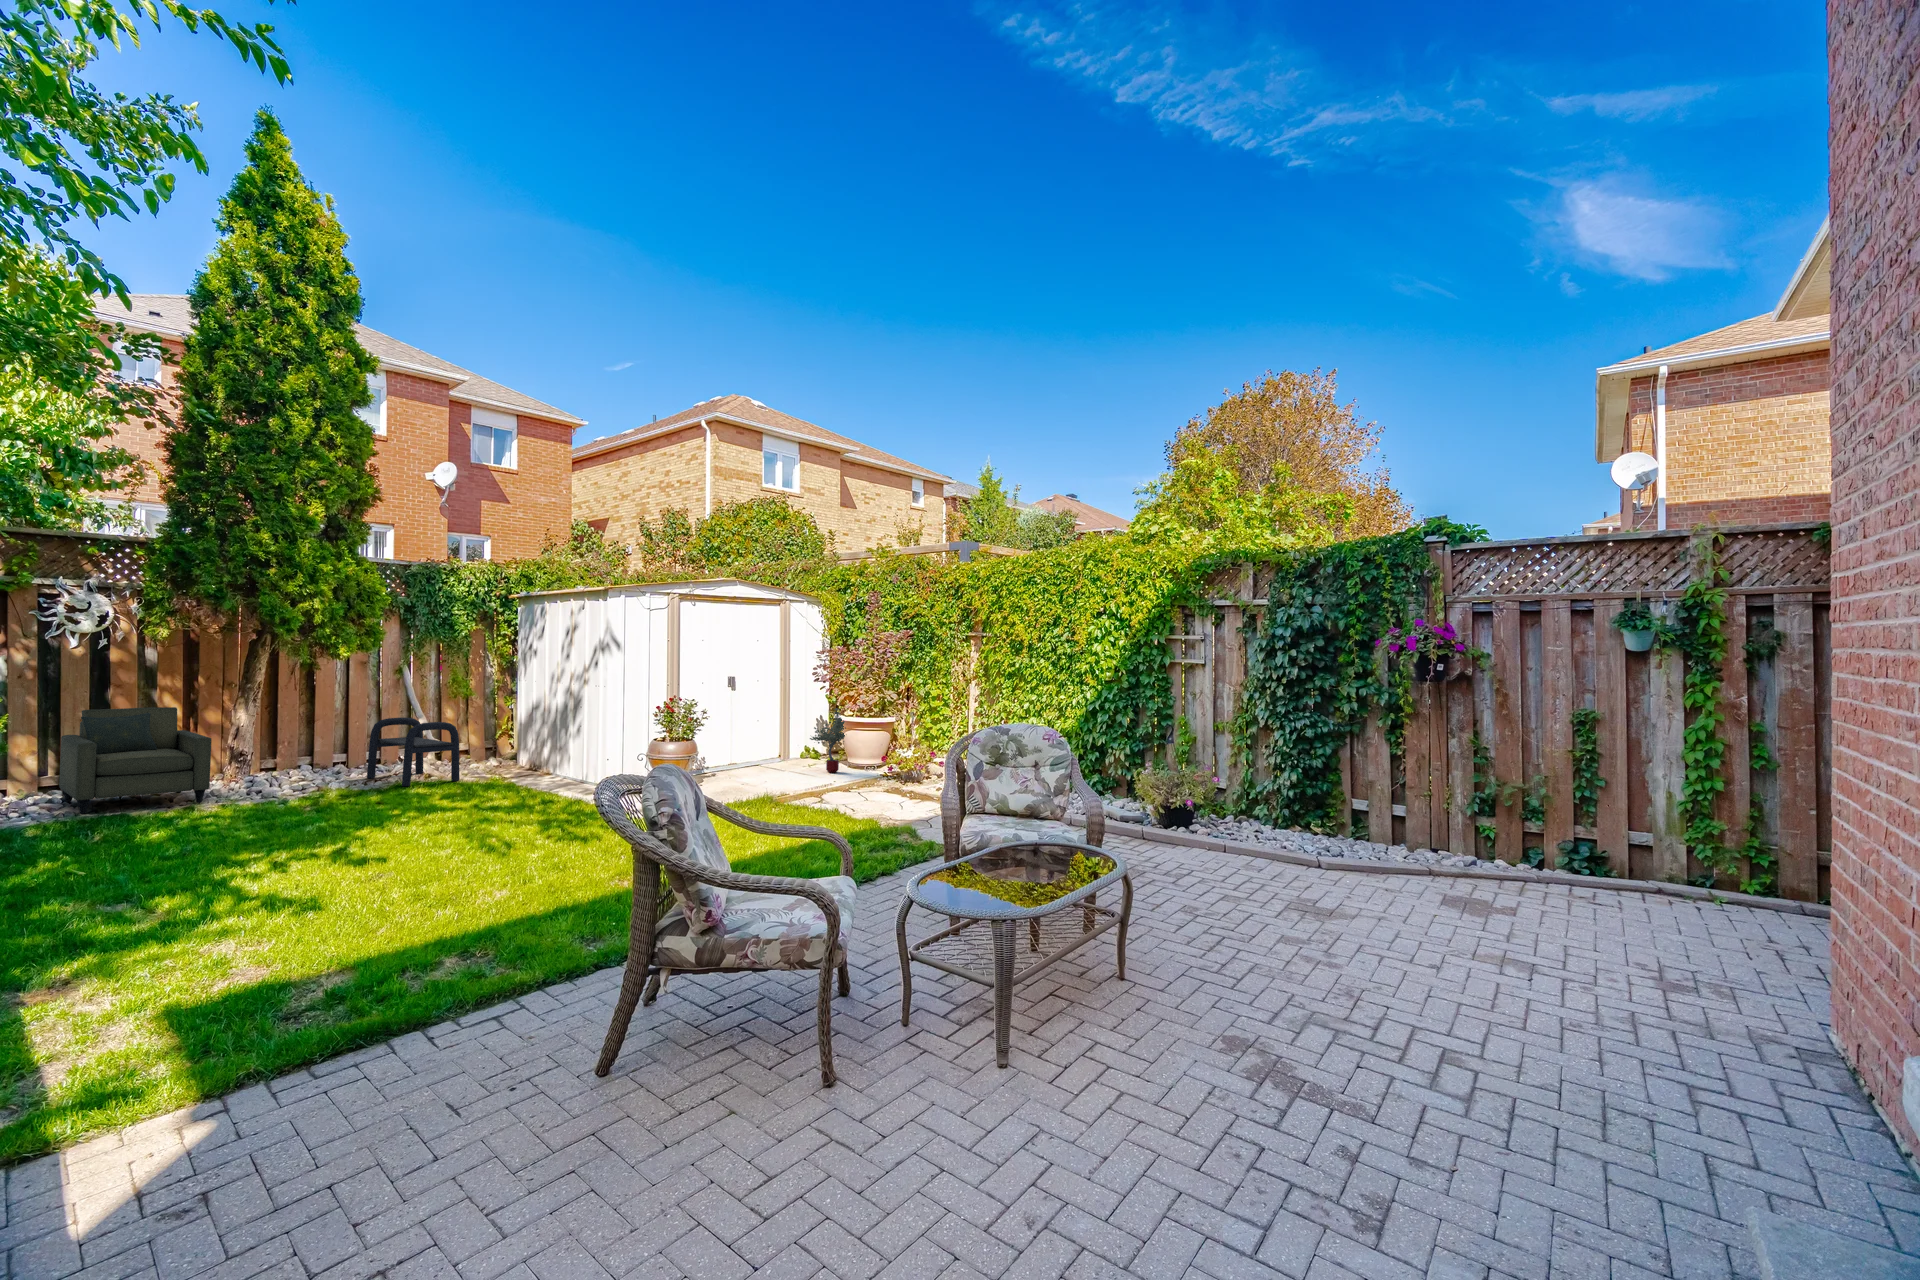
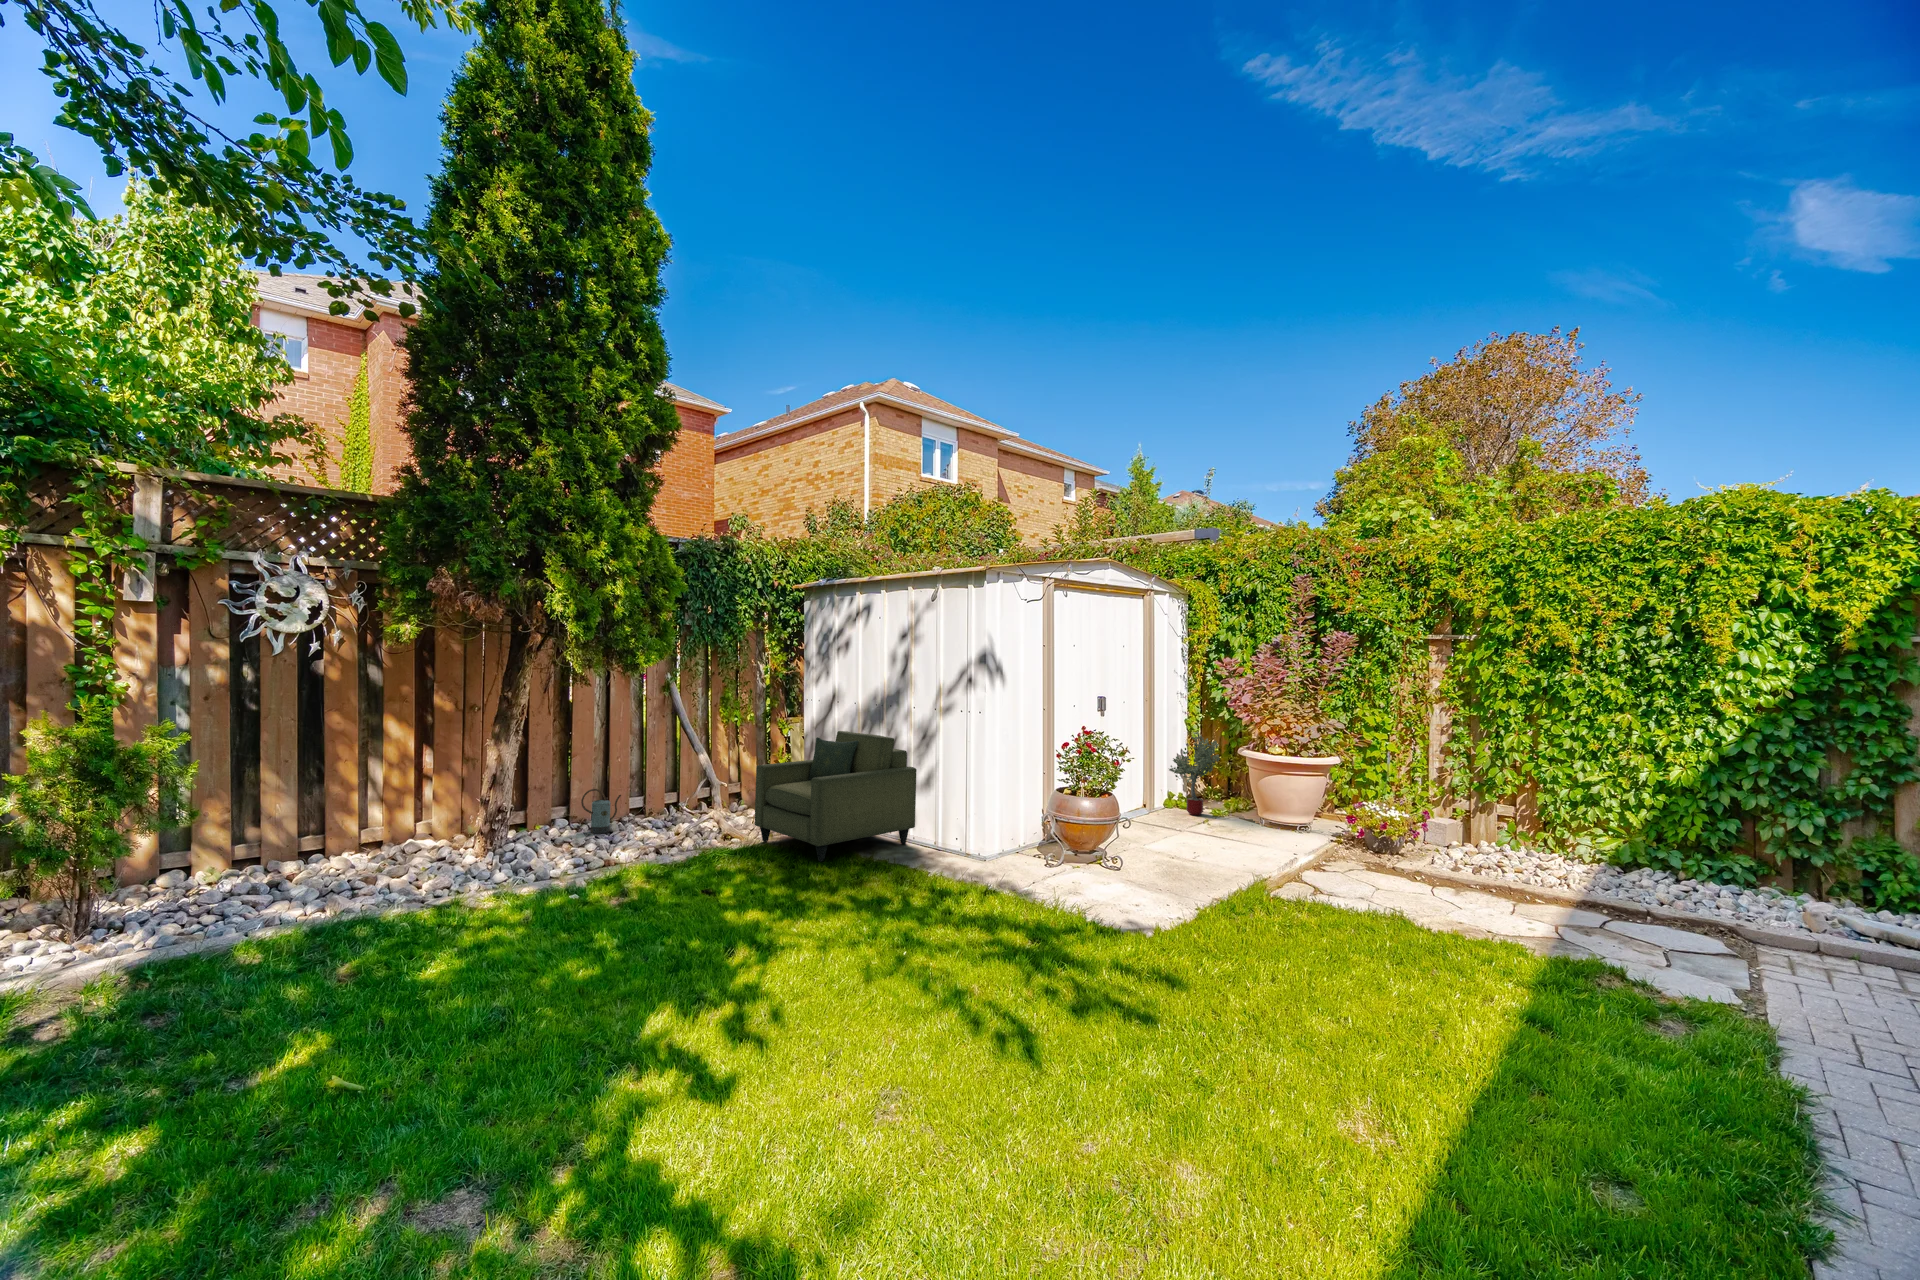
armchair: present [59,707,212,814] -> present [755,731,917,862]
bench: present [367,718,459,786] -> none [635,746,758,845]
watering can: none [320,748,356,781] -> present [581,789,621,834]

